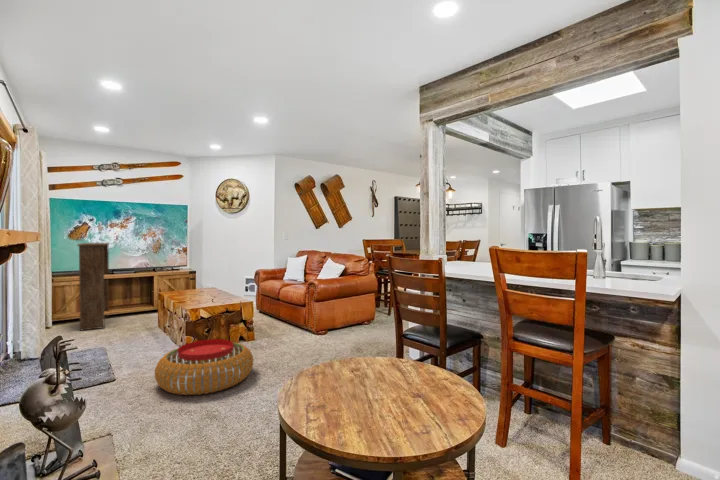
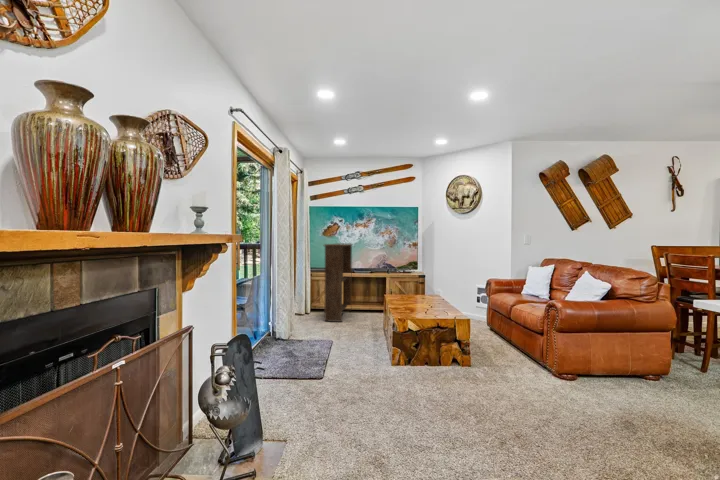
pouf: present [155,339,253,395] -> none [345,359,453,430]

